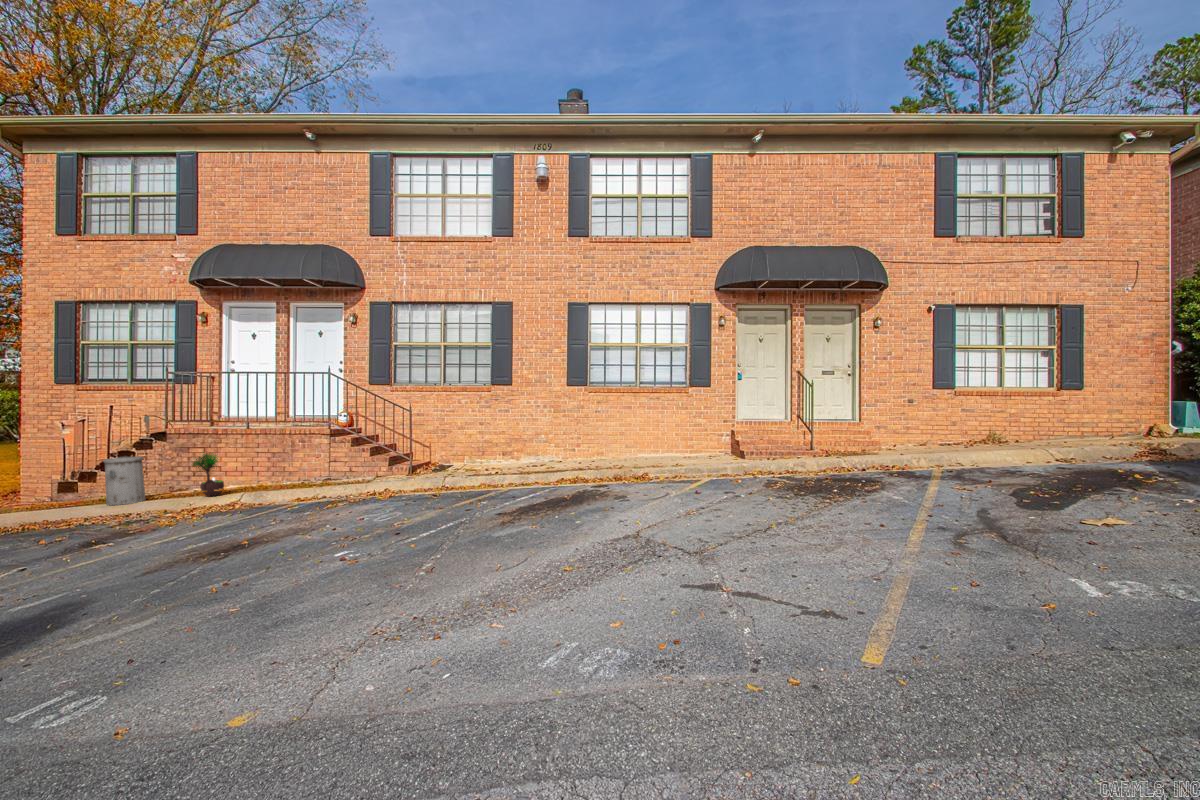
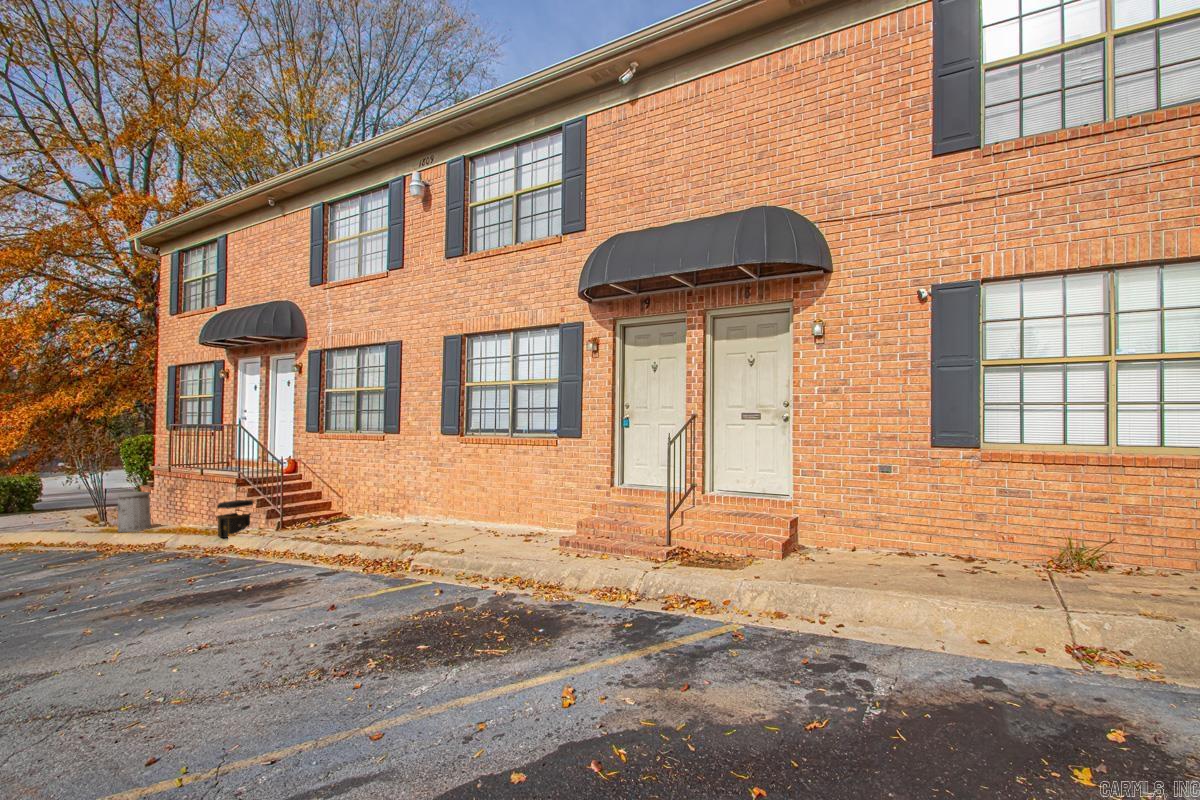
potted tree: present [193,452,224,496] -> none [153,490,187,531]
toolbox: none [330,452,362,491] -> present [217,500,253,538]

